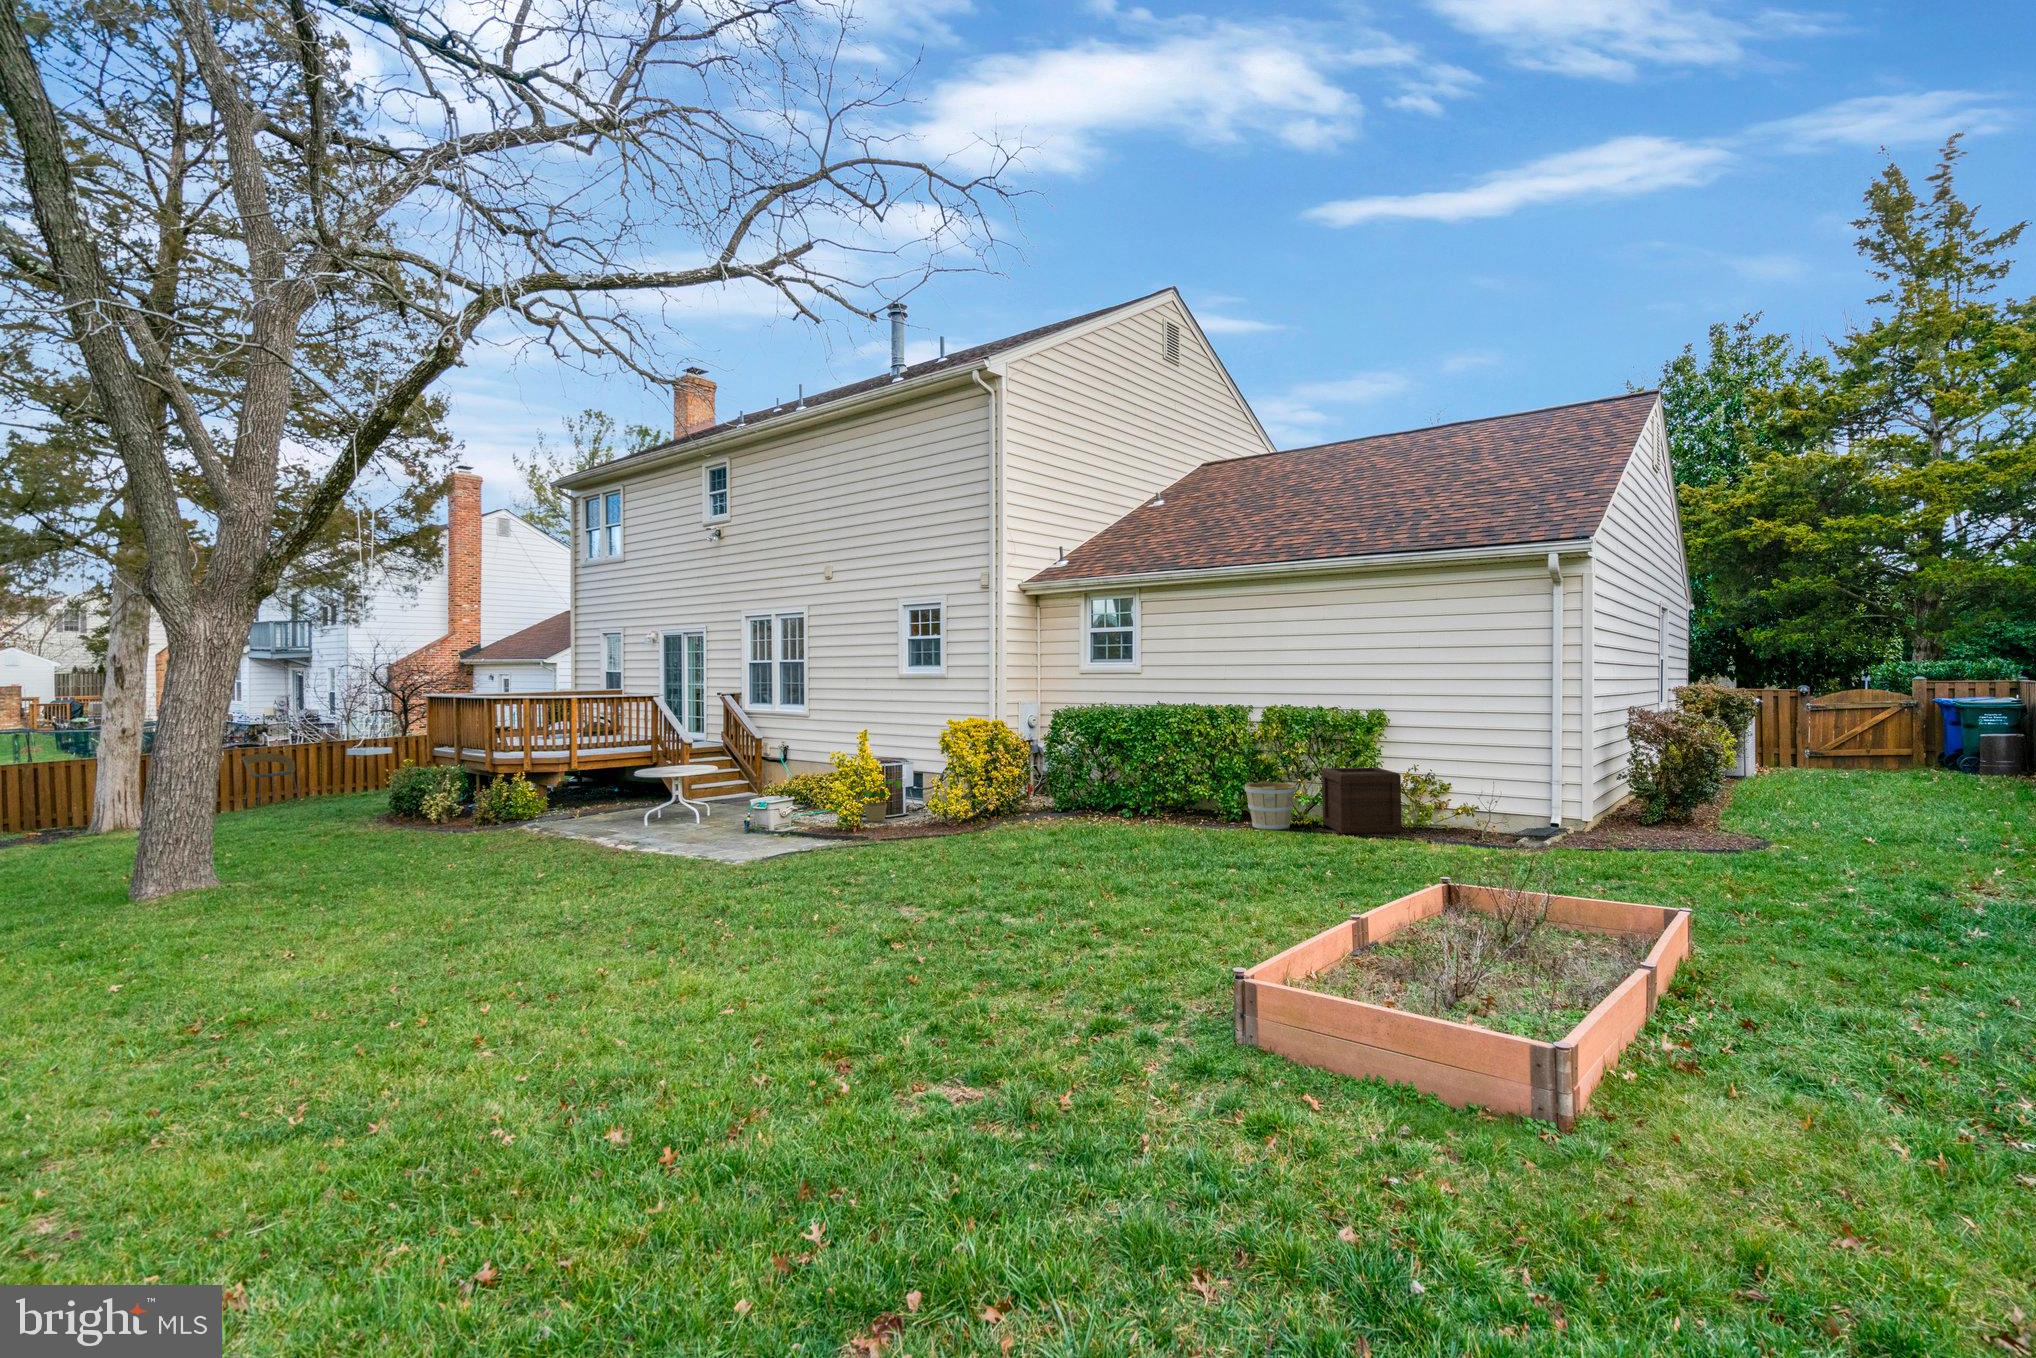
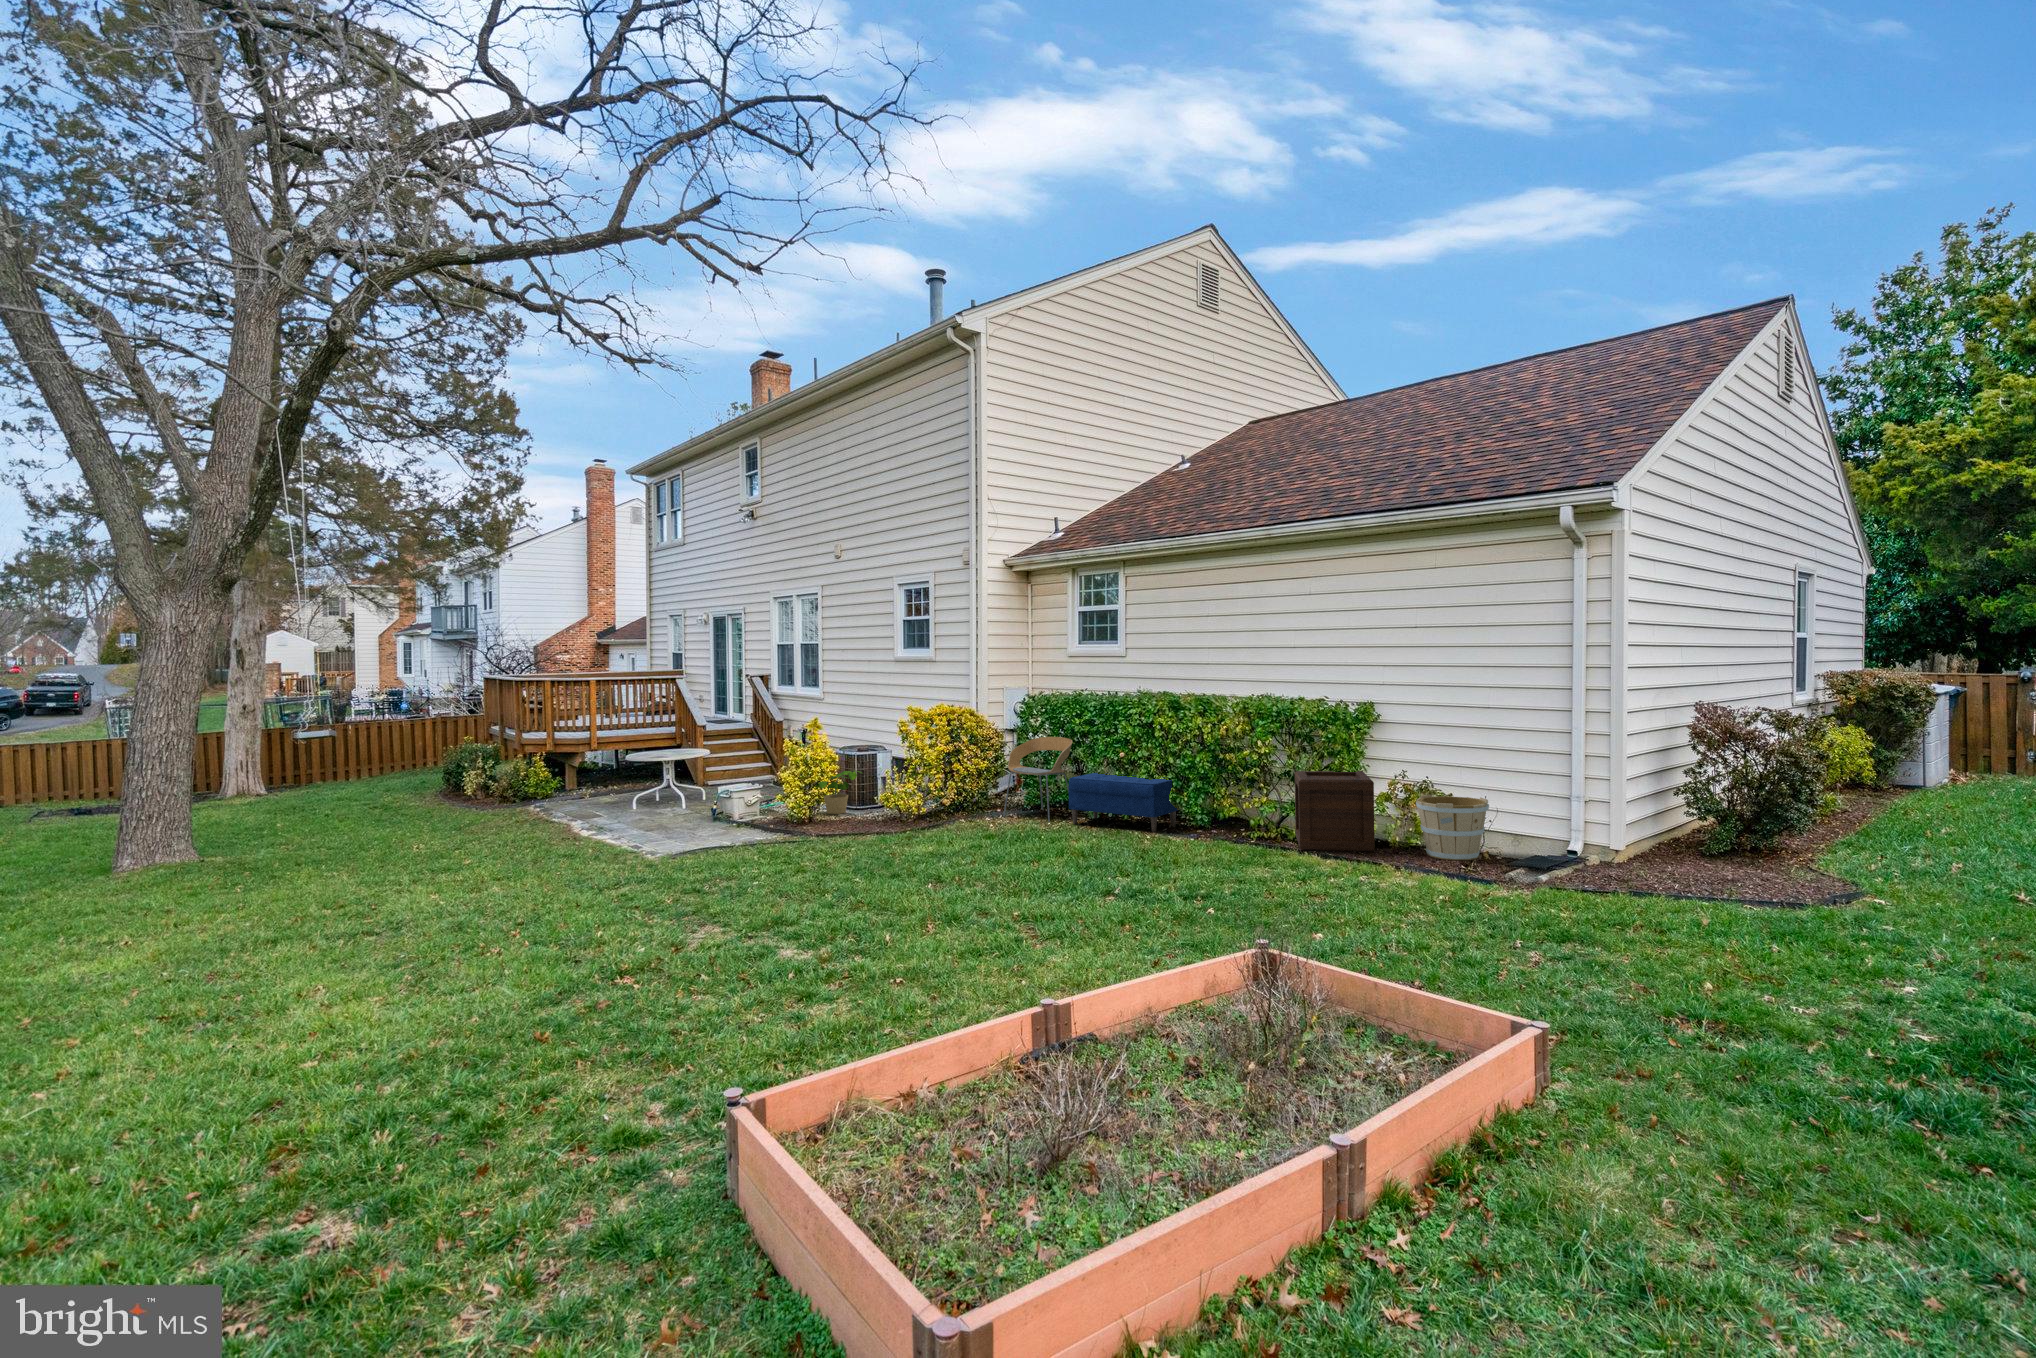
chair: present [242,753,300,806] -> present [1003,737,1072,822]
bench: none [1113,776,1210,826] -> present [1069,773,1178,832]
wooden bucket: present [1245,782,1296,830] -> present [1416,795,1489,860]

